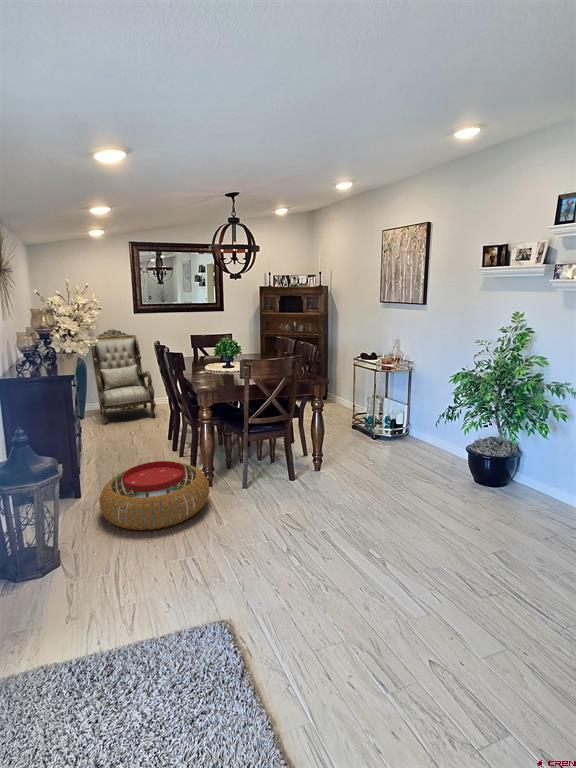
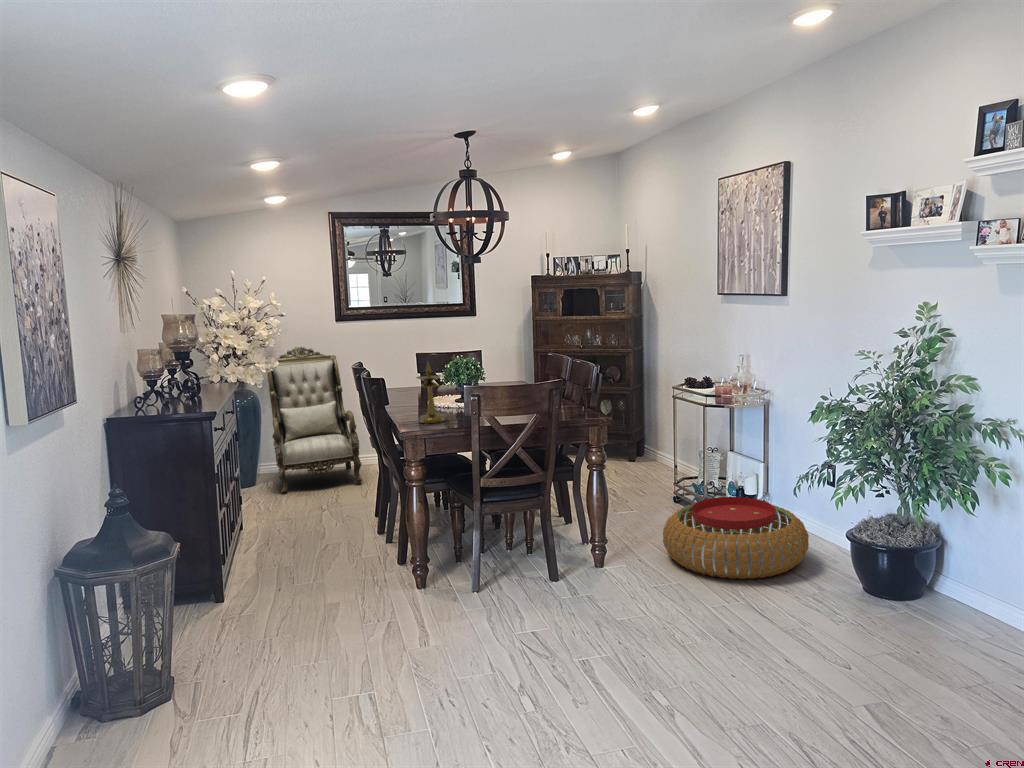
candlestick: none [205,342,223,382] -> present [417,361,445,423]
pouf: present [99,461,209,530] -> present [663,497,809,579]

